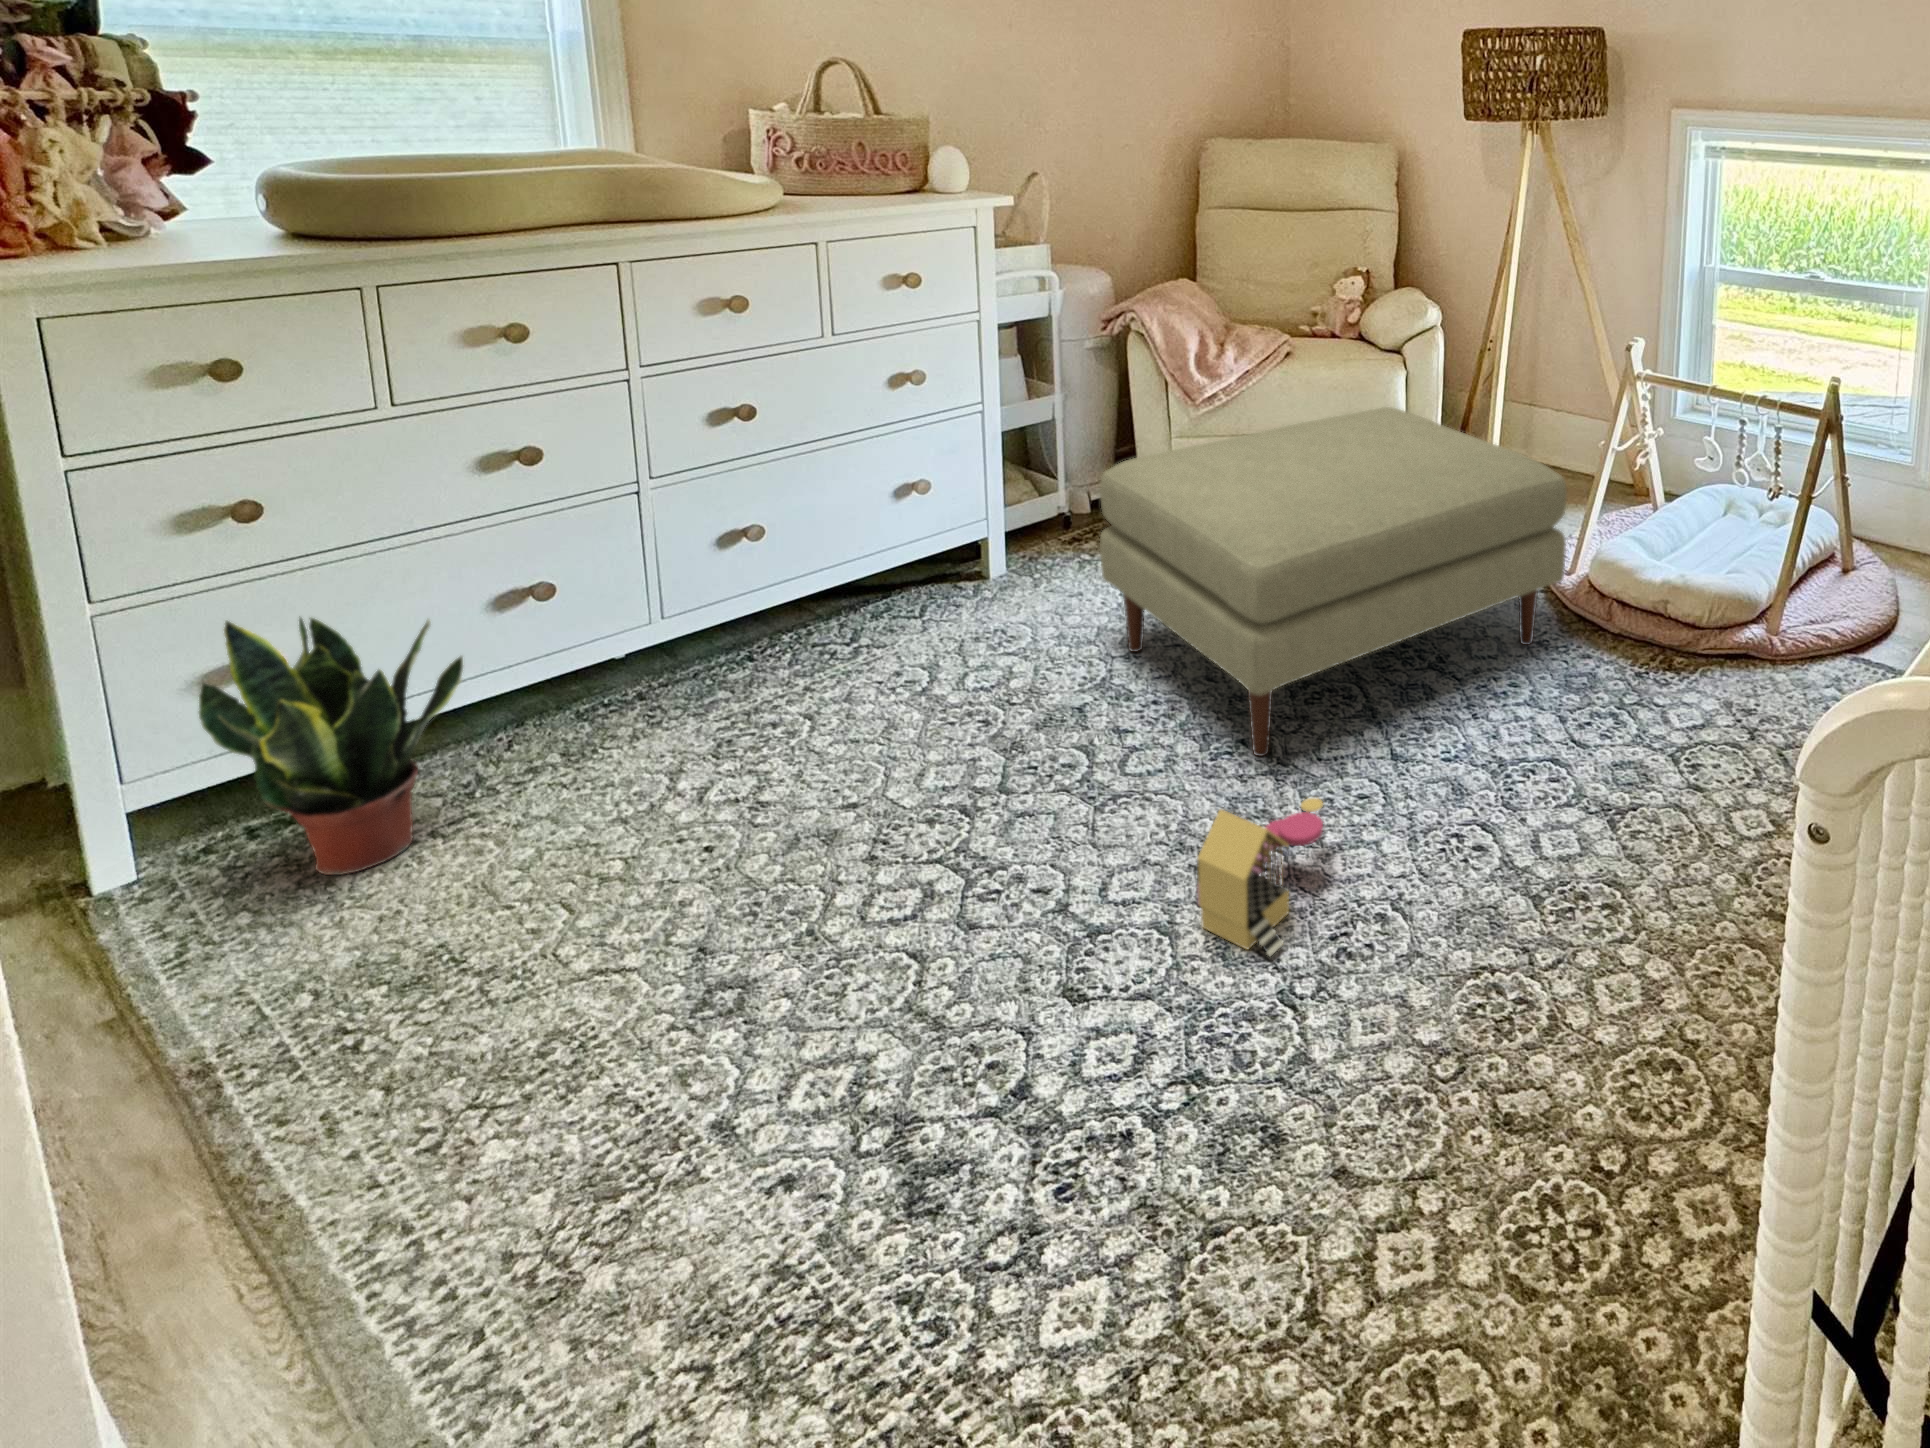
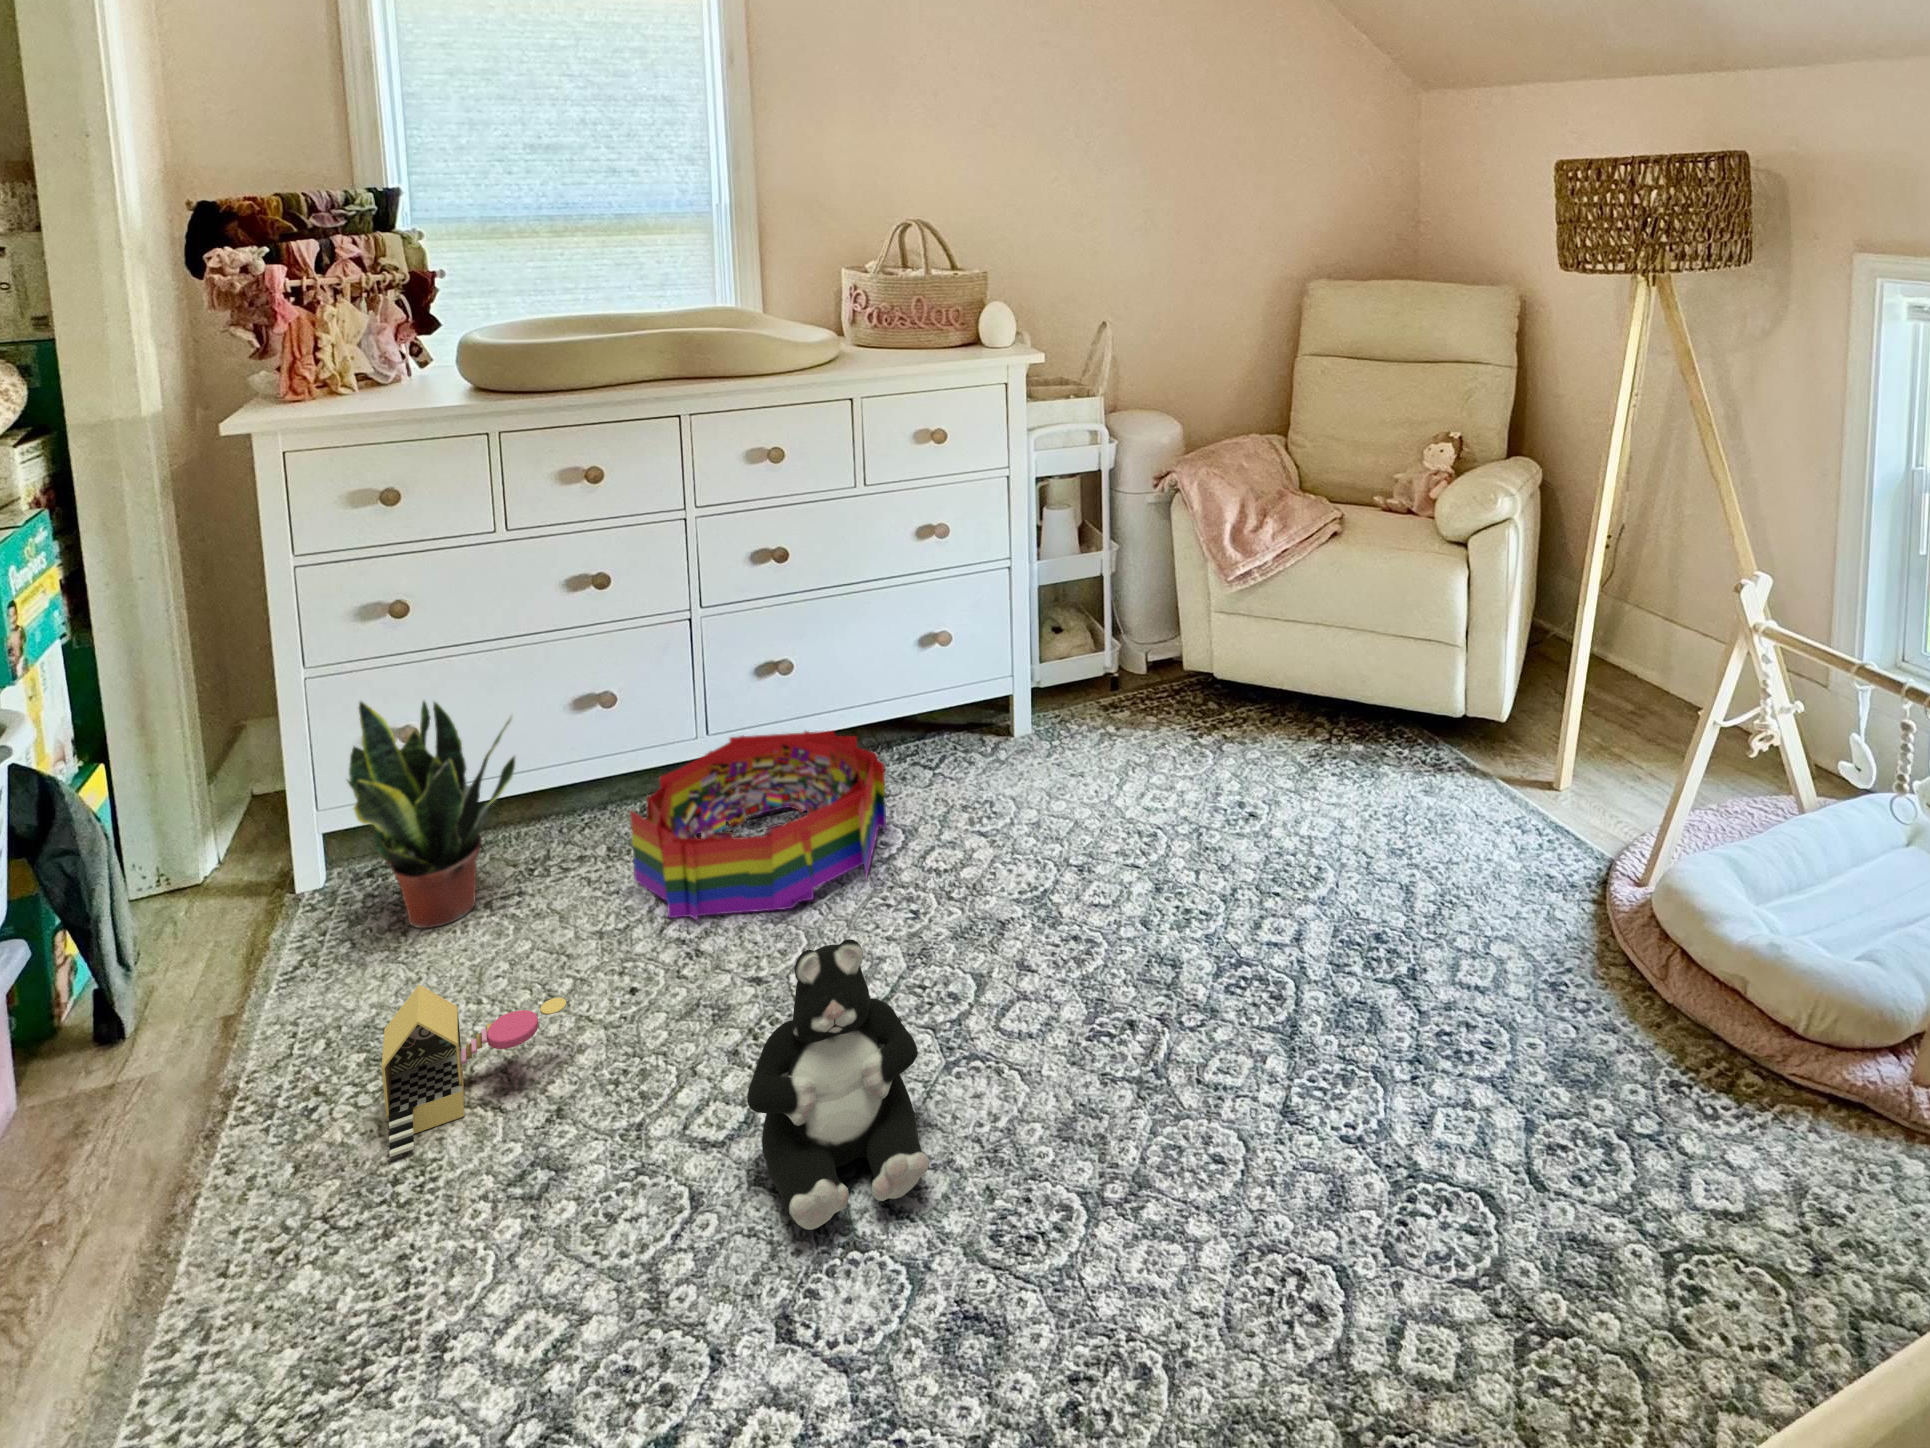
ottoman: present [1100,407,1567,756] -> none [1059,620,1587,1055]
storage bin: none [622,587,920,786] -> present [630,730,886,920]
plush toy: none [952,699,1143,934] -> present [747,939,929,1230]
toy house: present [1197,798,1323,956] -> present [382,985,566,1157]

